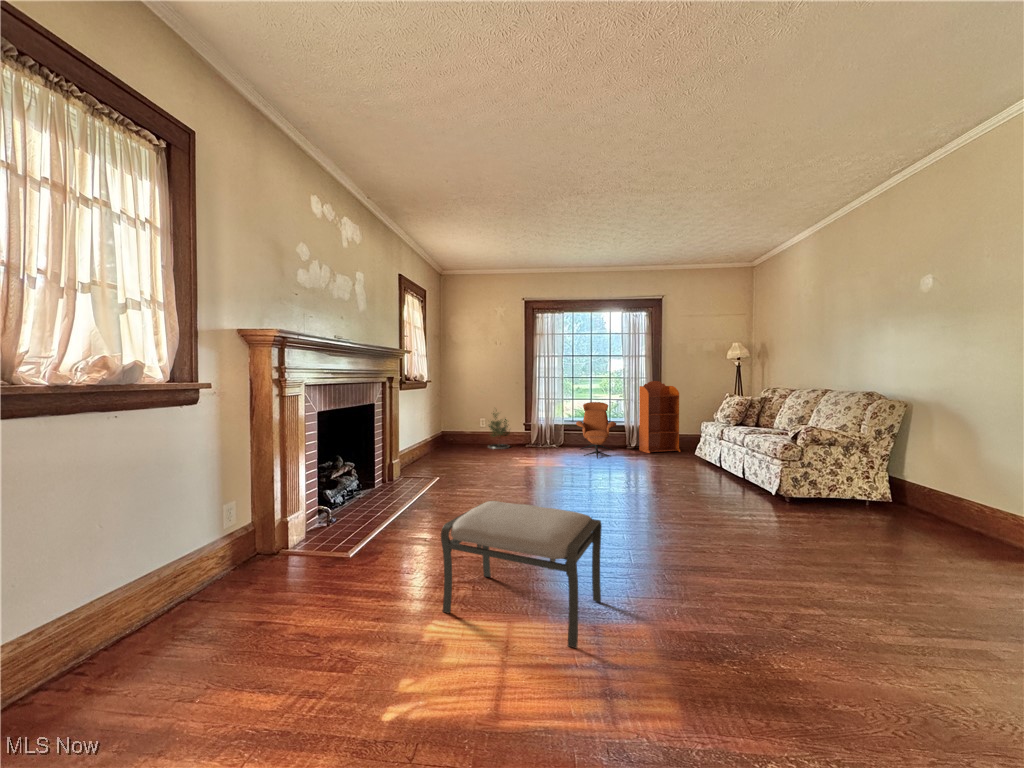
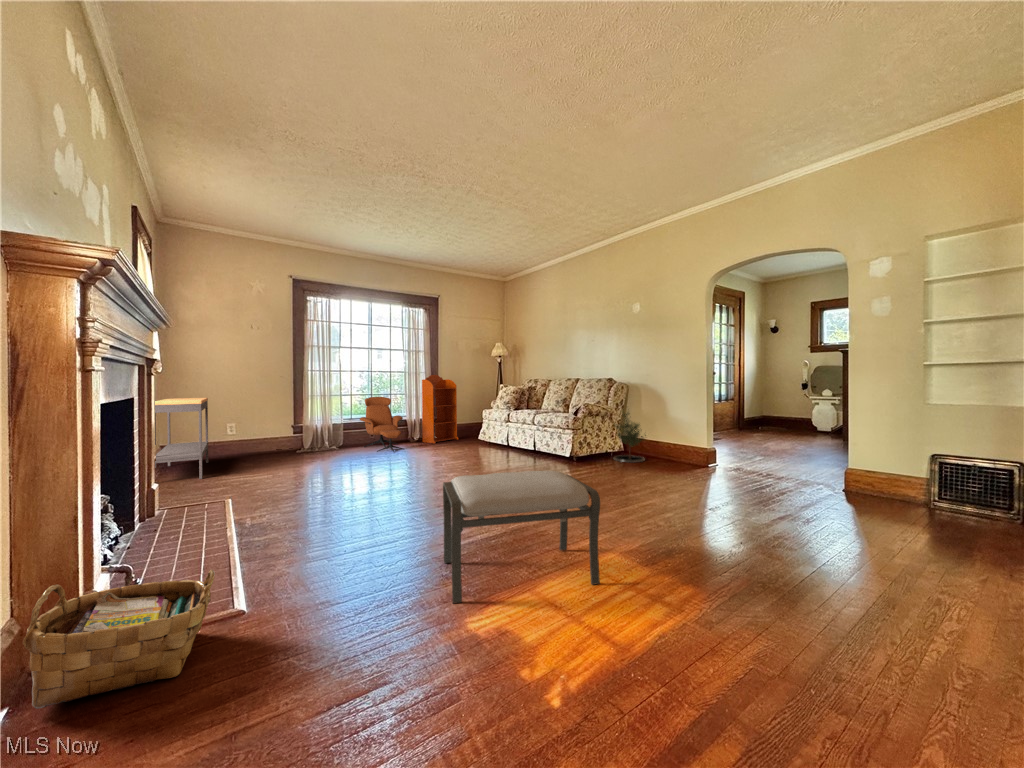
console table: none [413,400,460,462] -> present [155,398,208,479]
potted tree: present [488,413,510,449] -> present [614,413,646,462]
woven basket: none [221,522,314,593] -> present [23,570,215,709]

